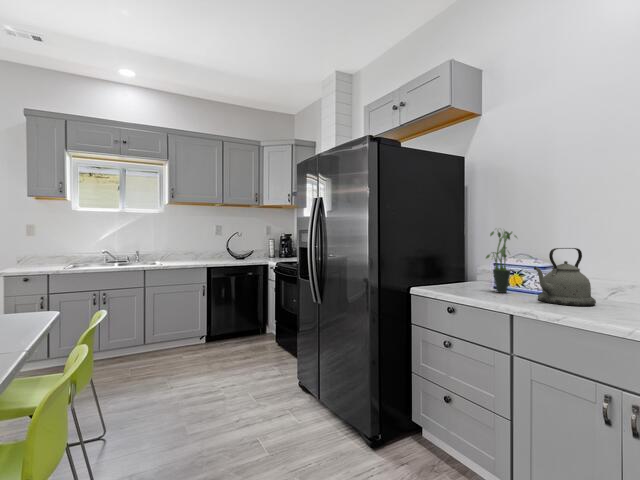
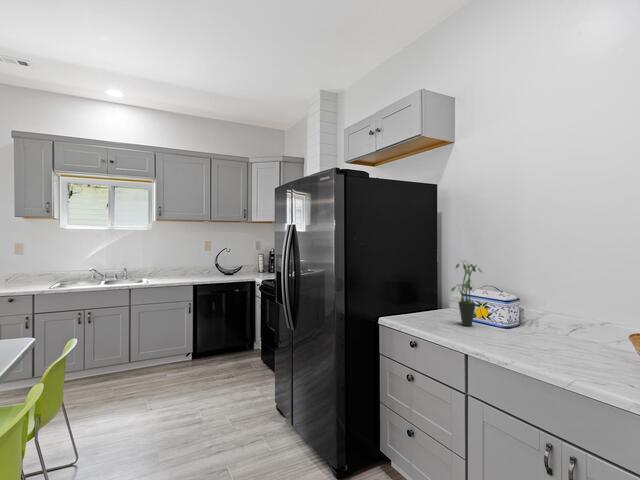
kettle: present [534,248,596,306] -> none [492,285,554,346]

